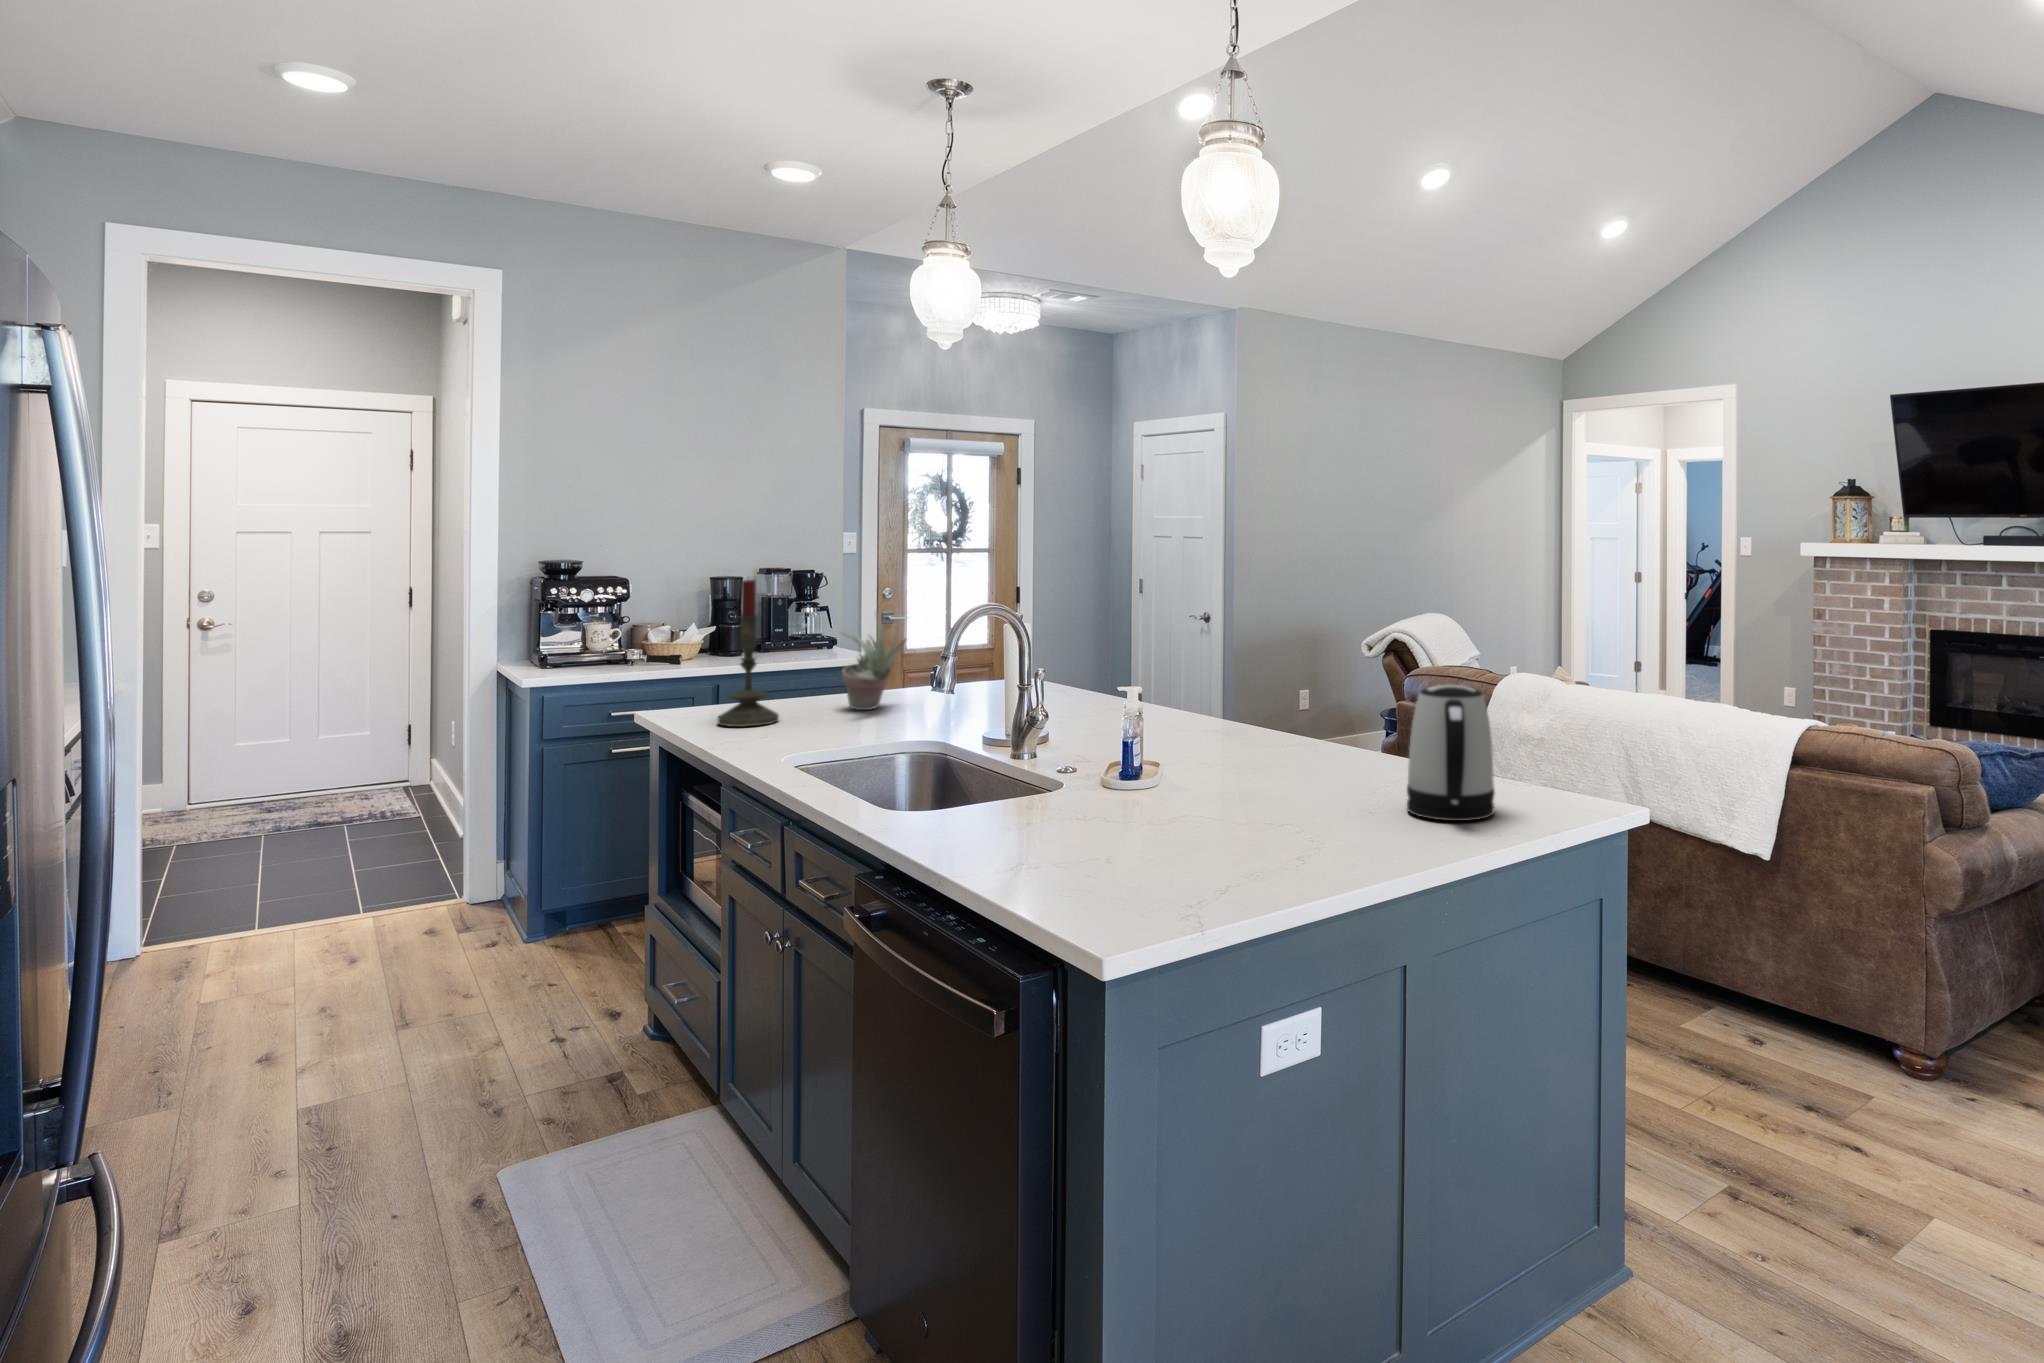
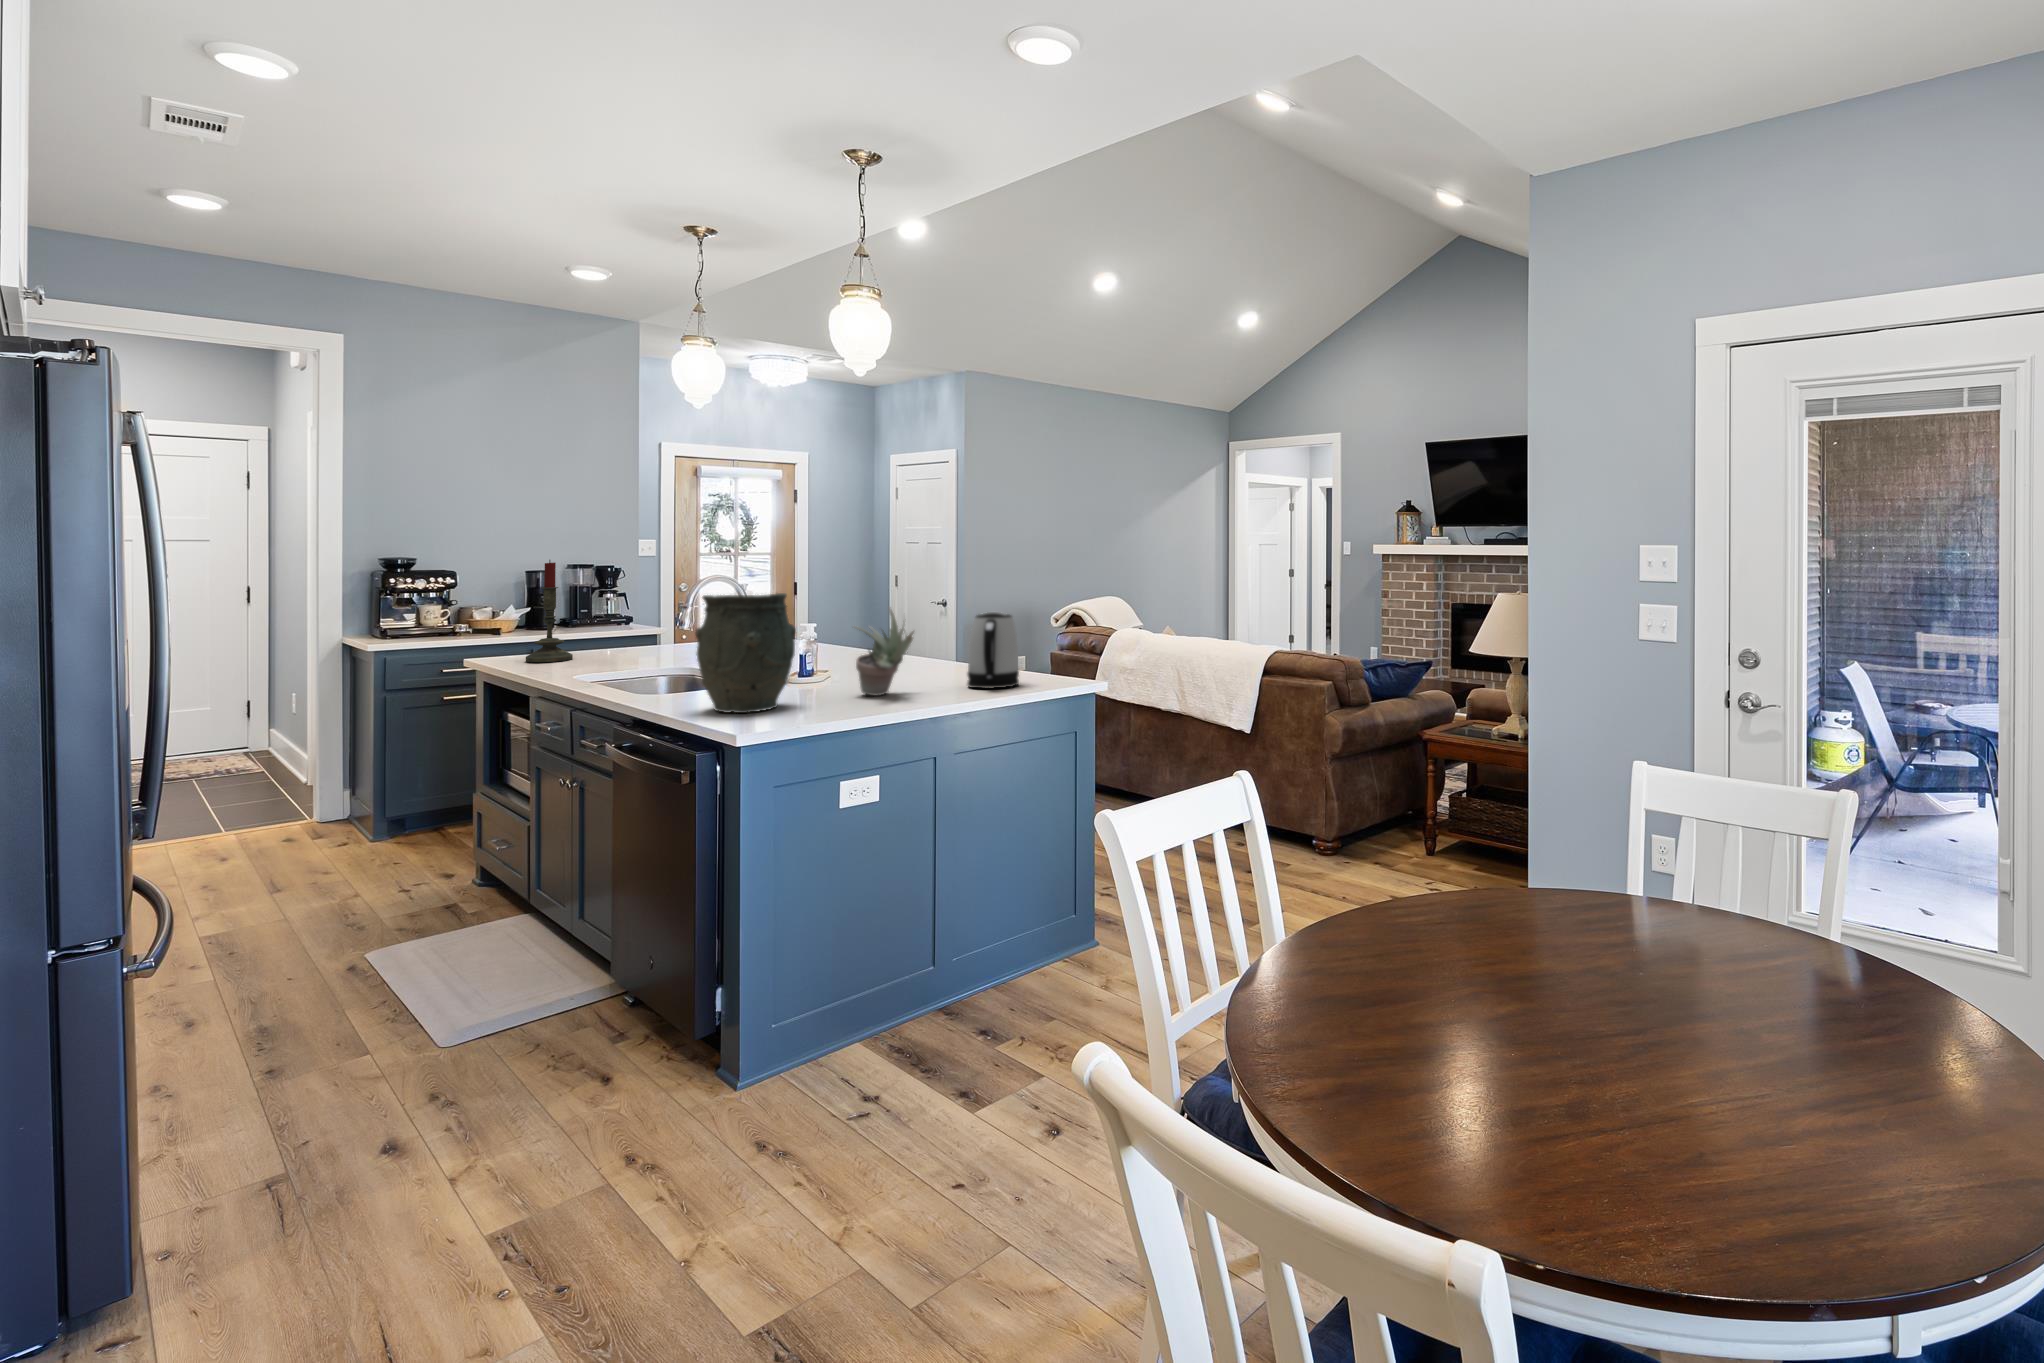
succulent plant: present [841,612,906,710] -> present [854,607,914,696]
vase: none [996,657,1154,872] -> present [696,593,796,713]

